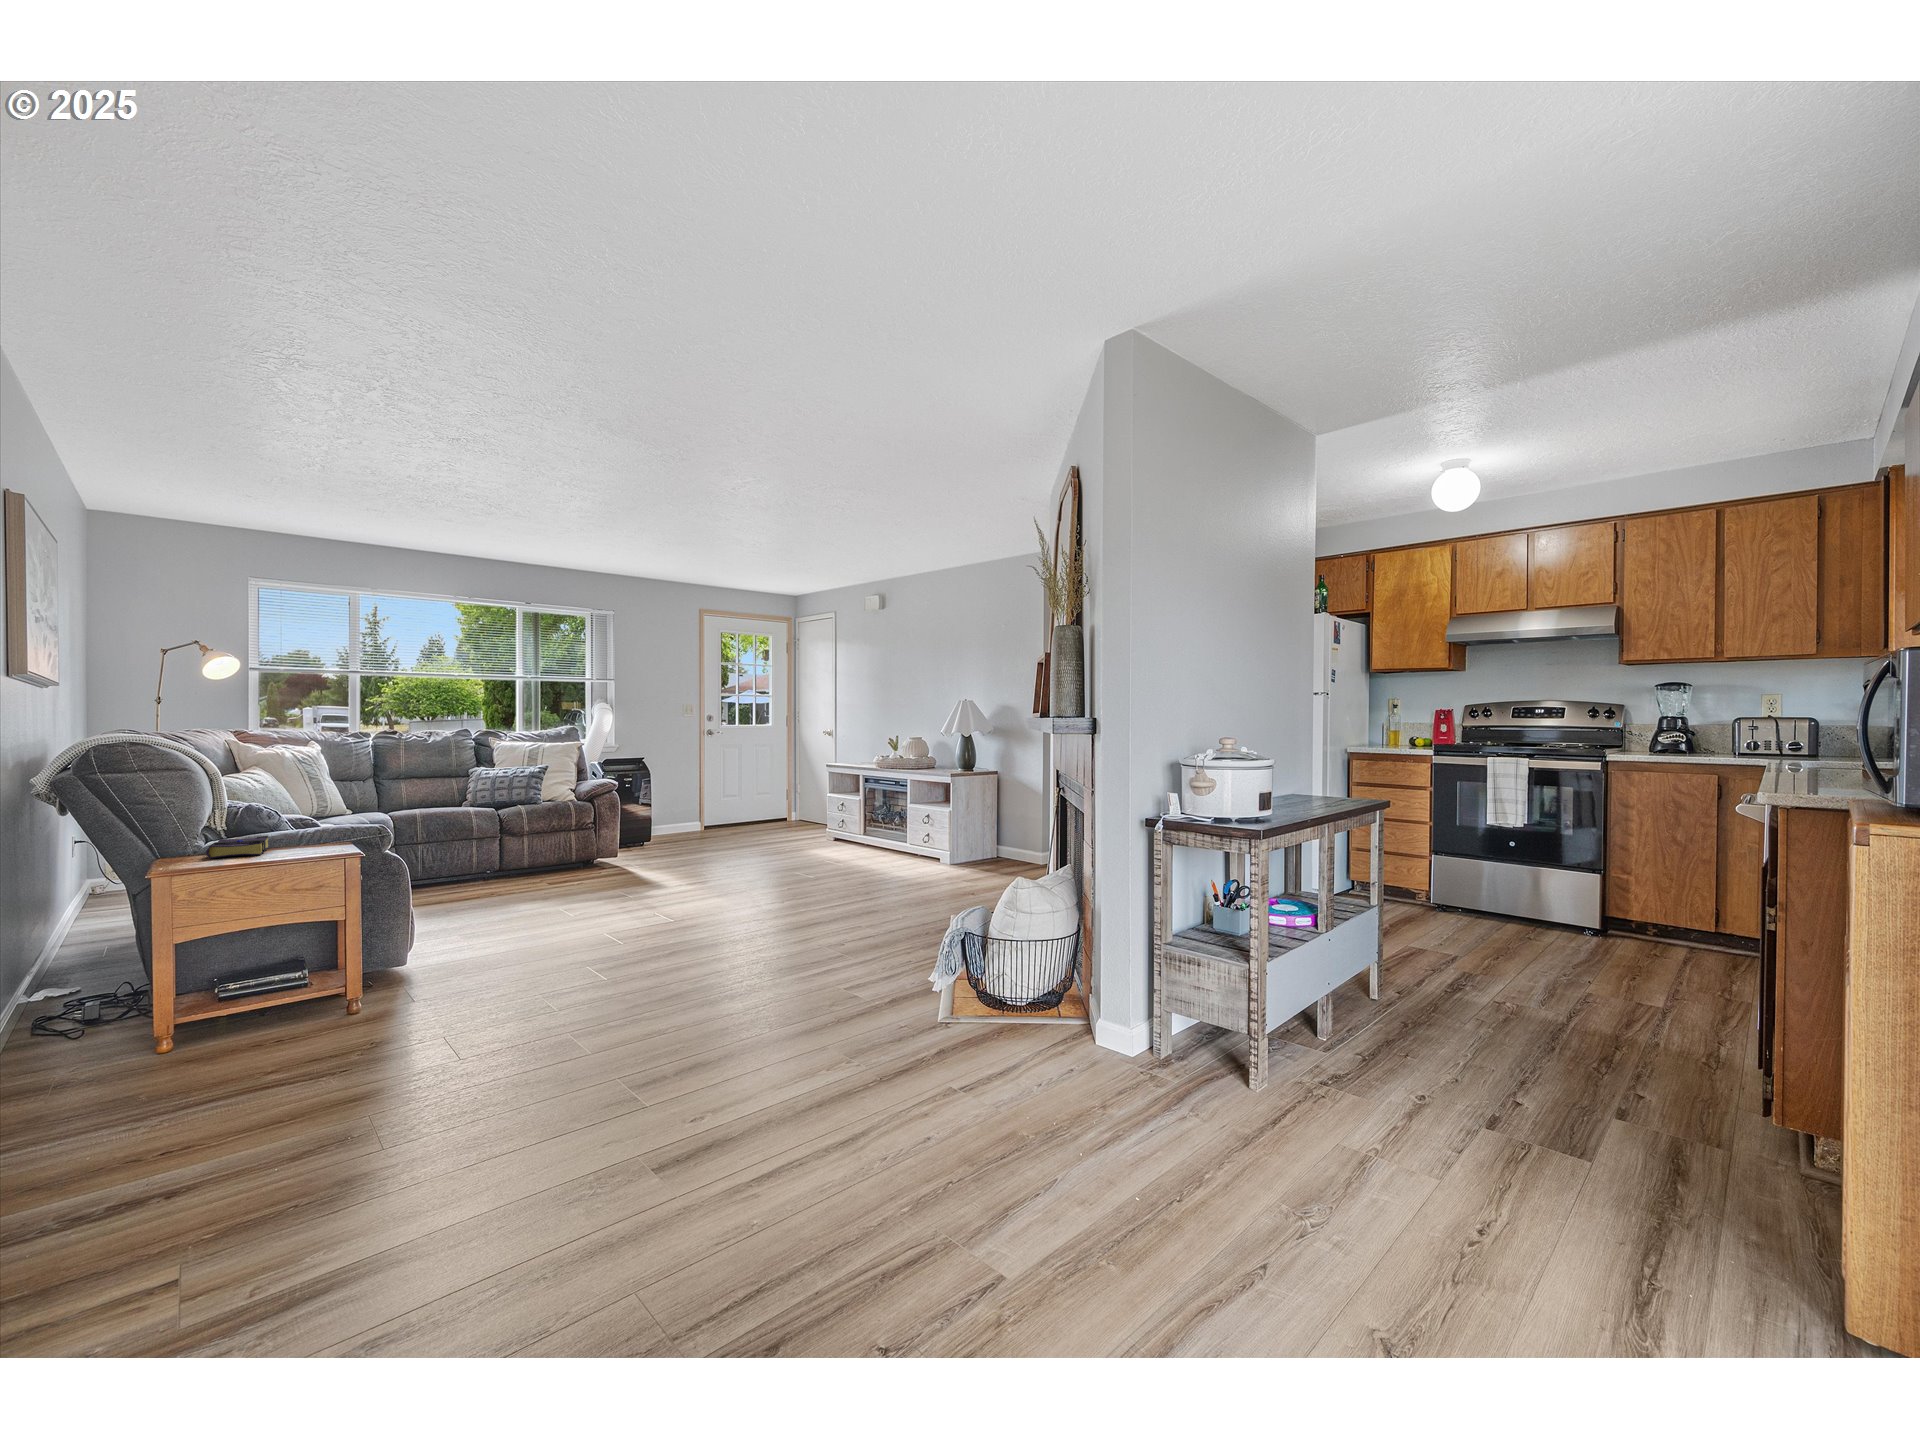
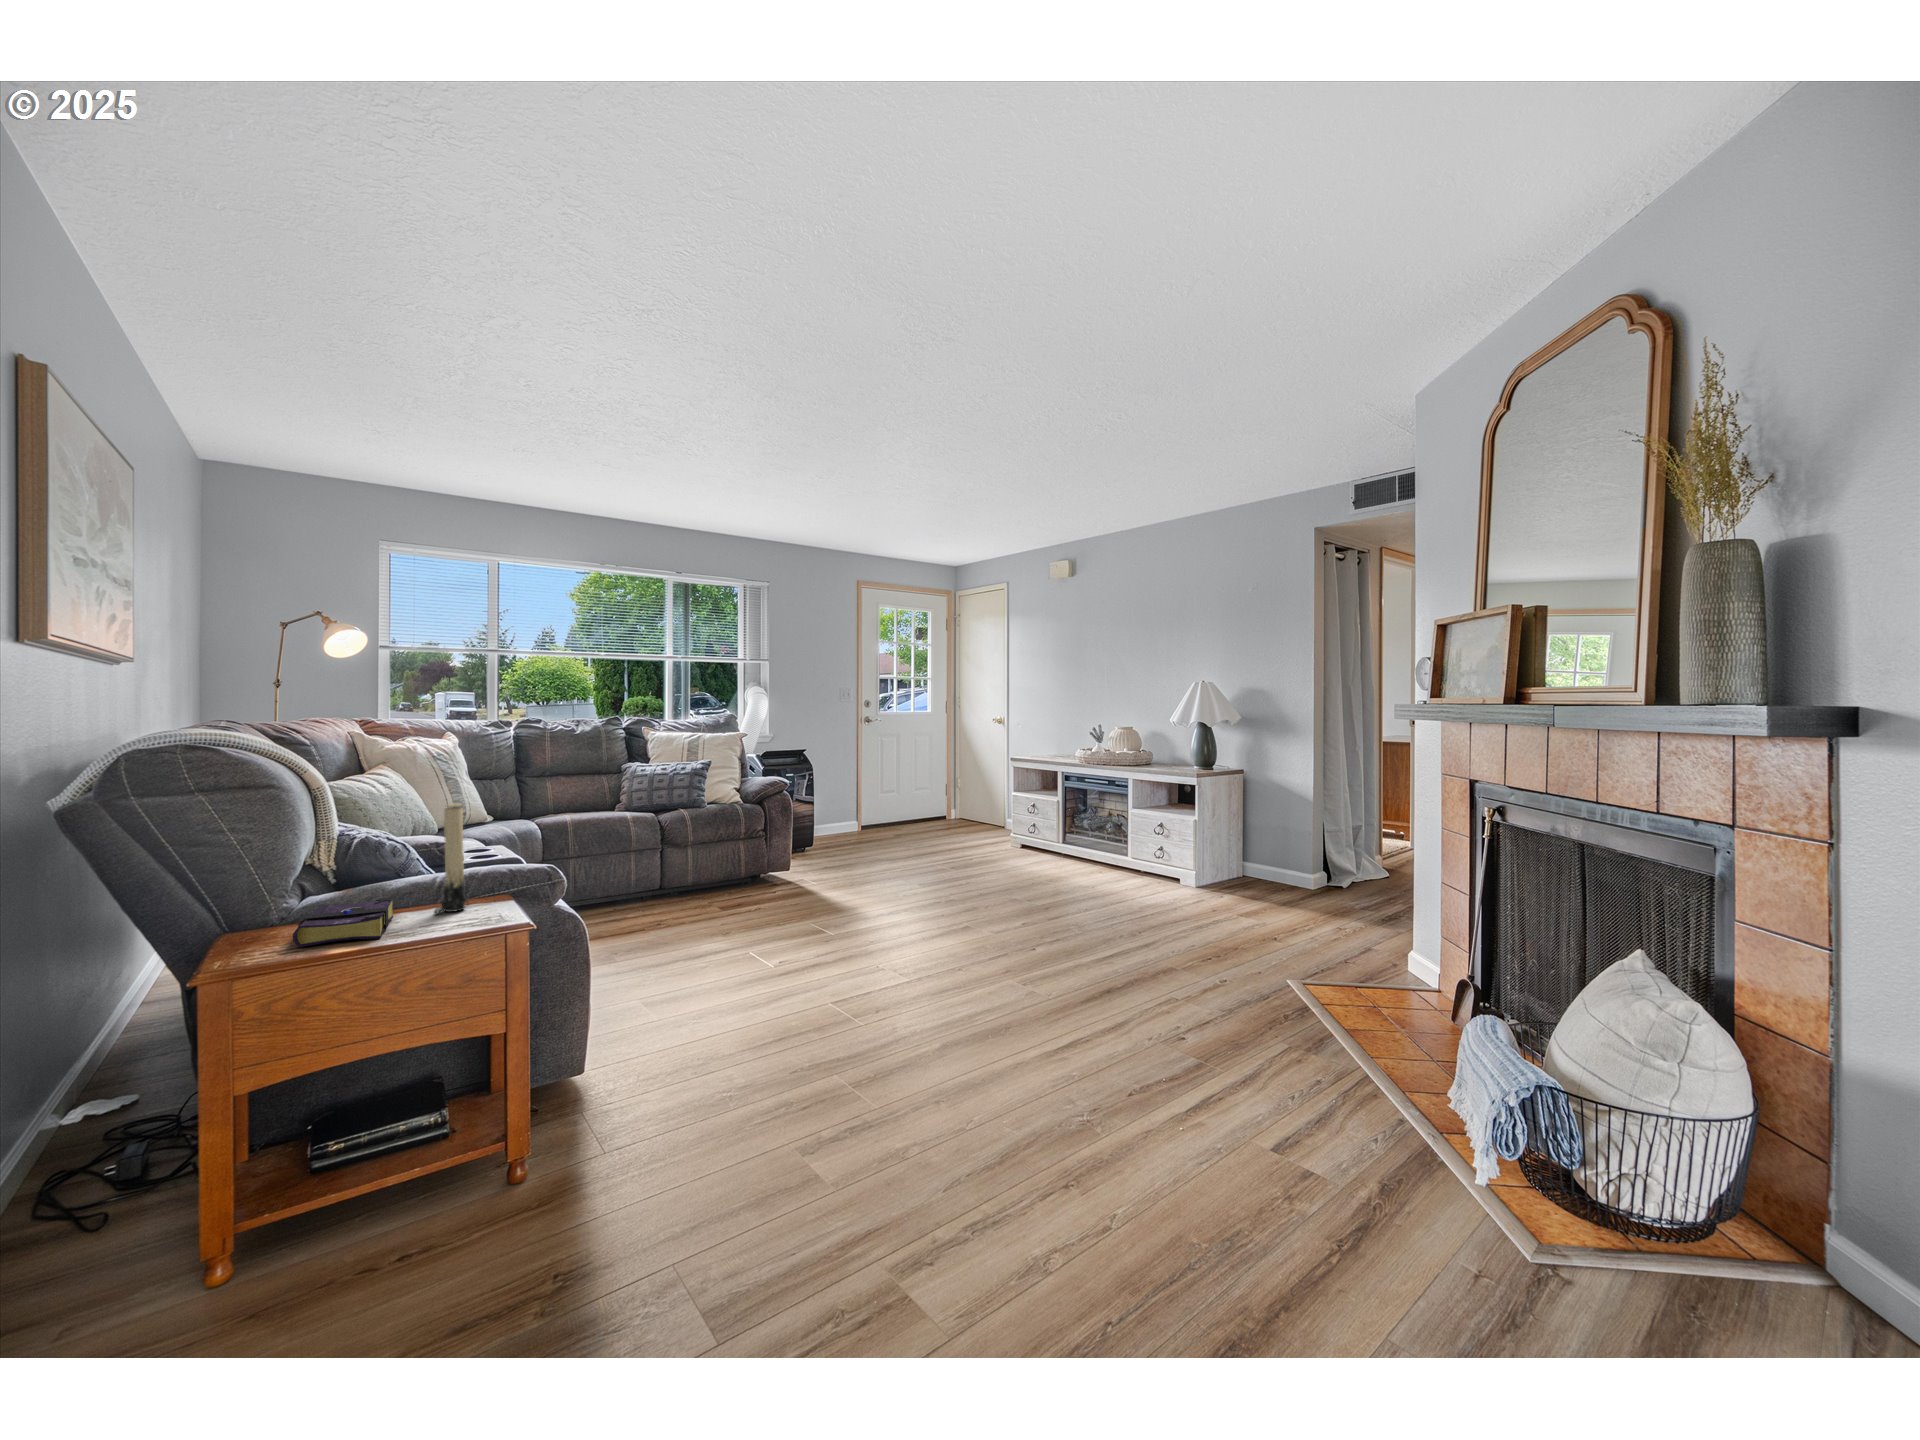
candle: none [295,778,319,847] -> present [434,804,468,915]

